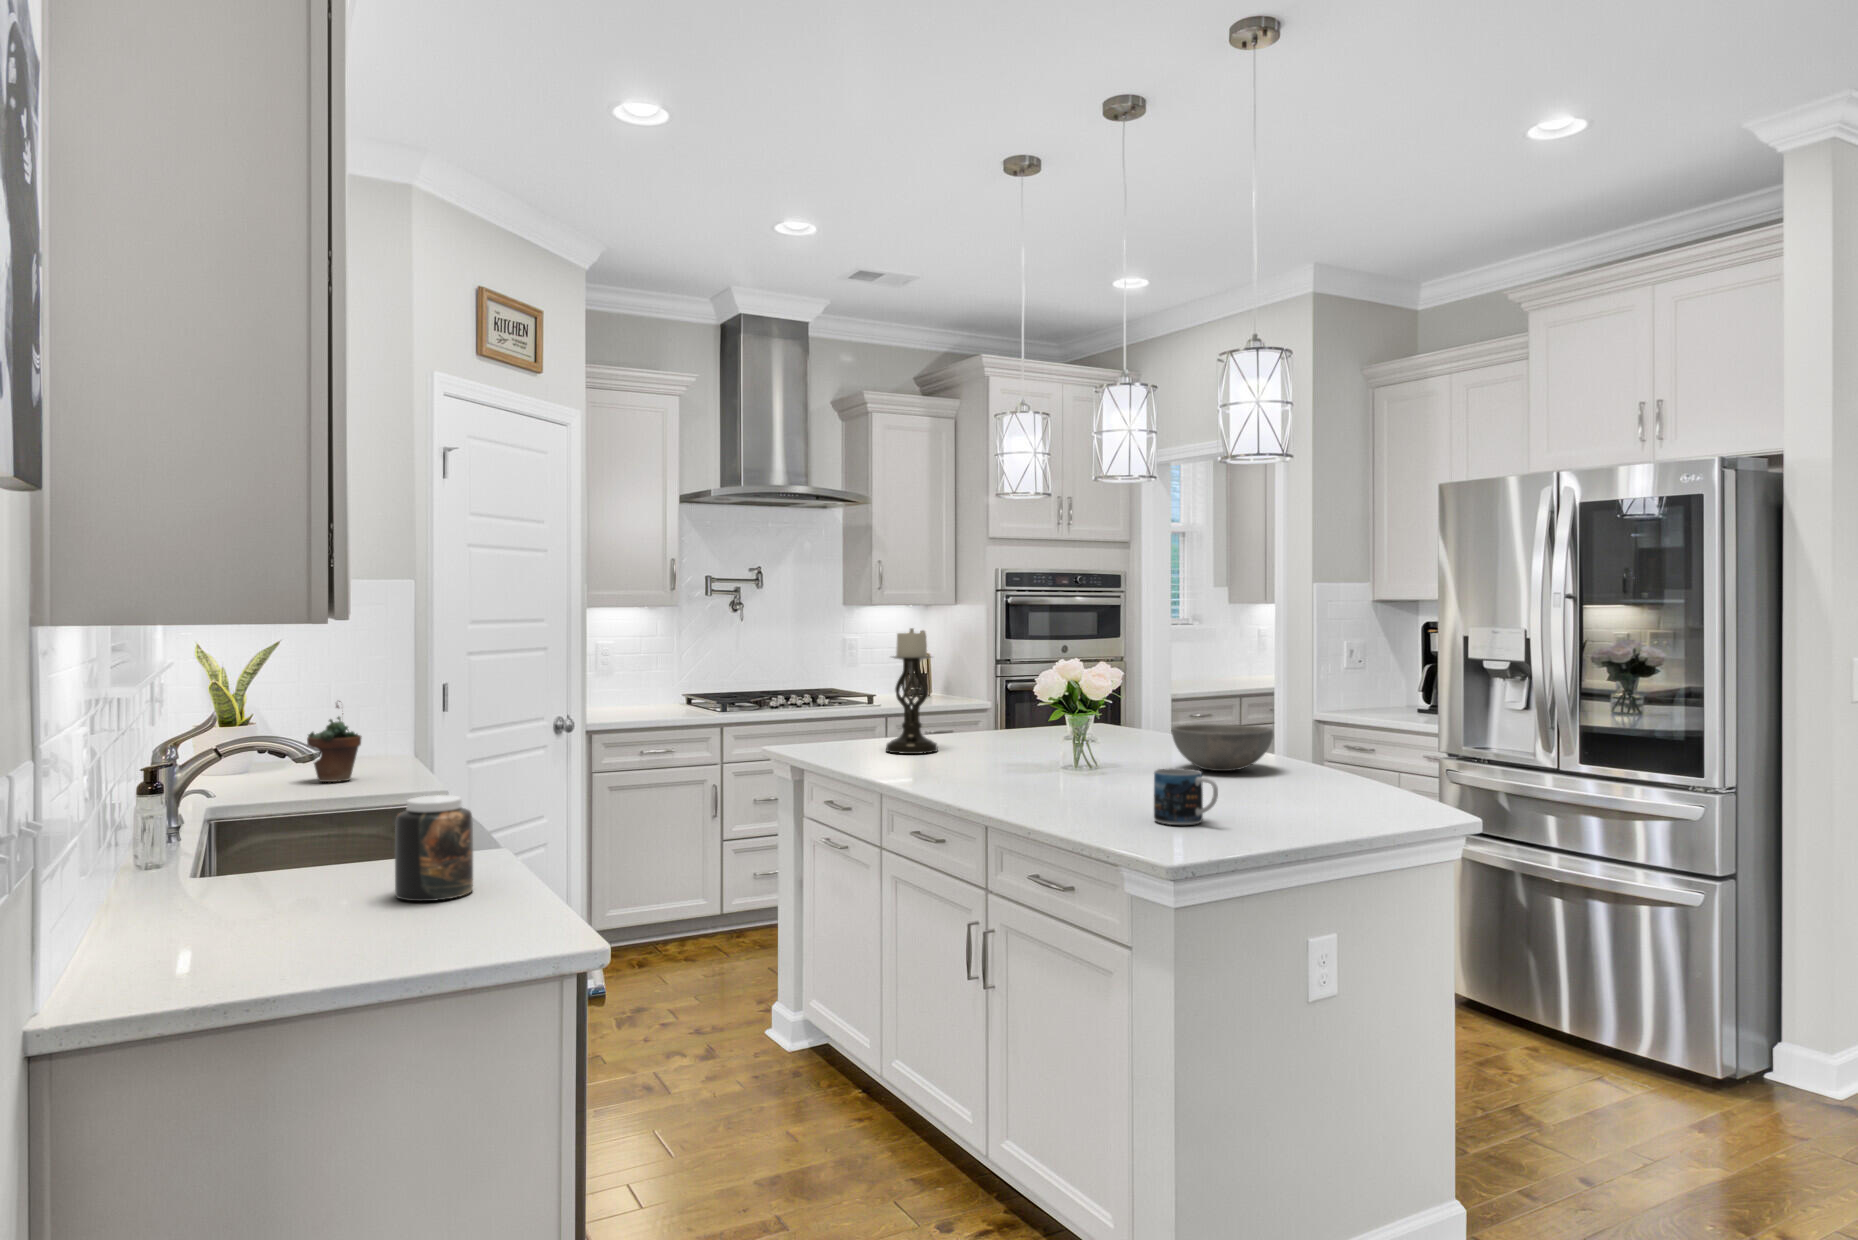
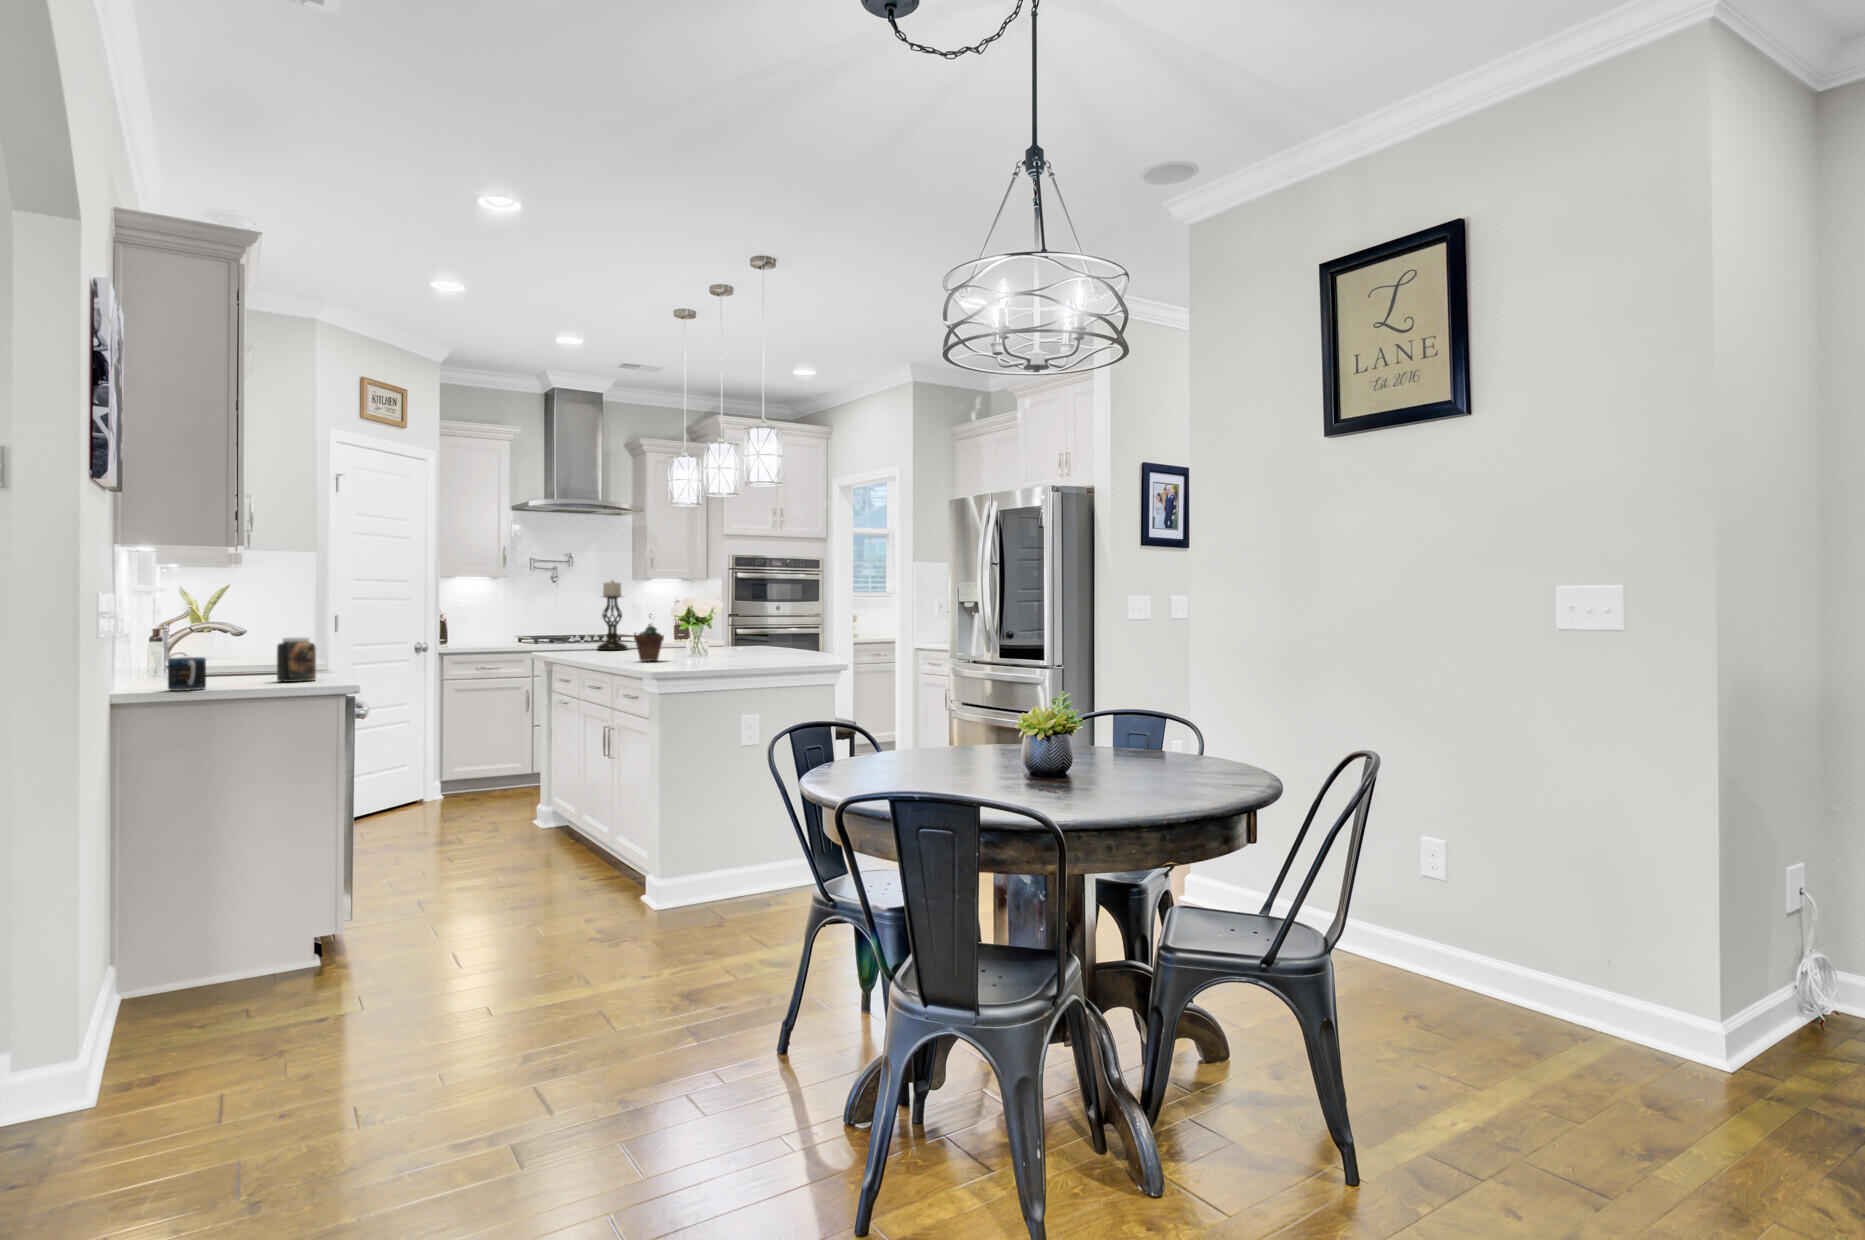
succulent plant: present [307,701,362,782] -> present [634,614,664,661]
bowl: present [1172,724,1273,771] -> none [740,630,794,653]
mug: present [1154,768,1218,825] -> present [168,657,206,691]

